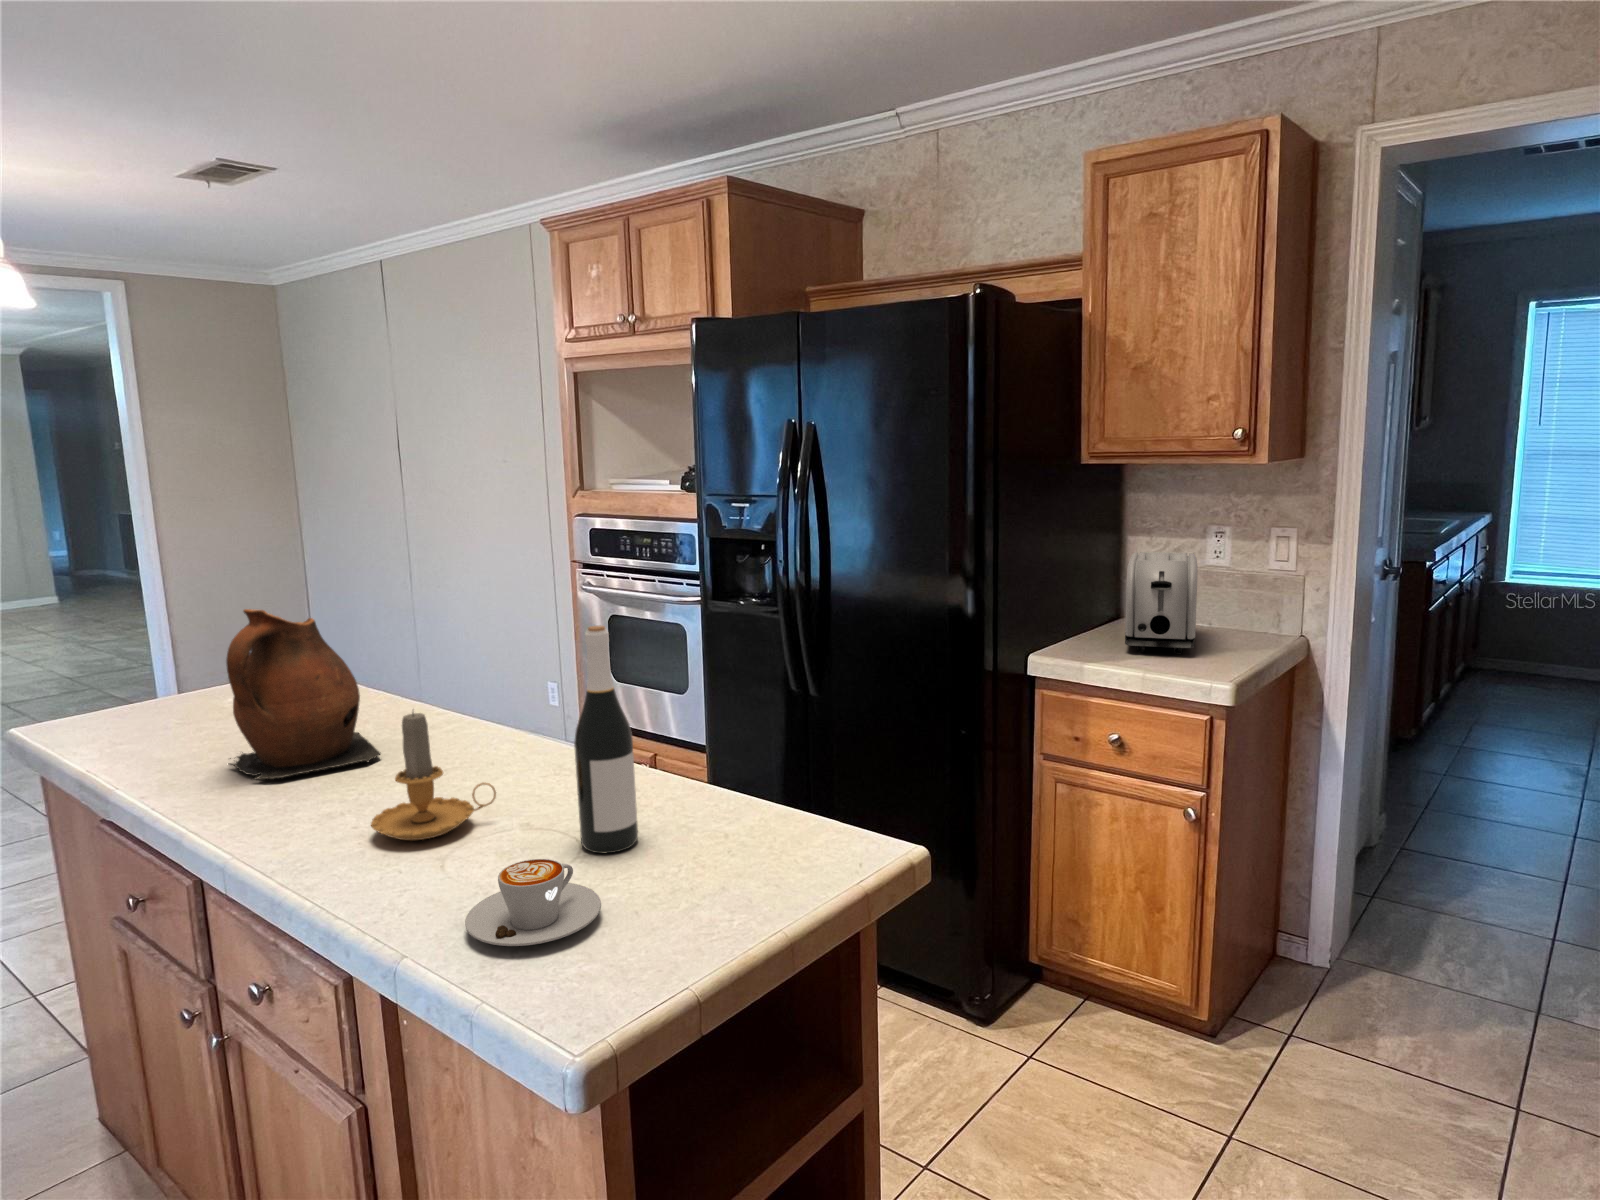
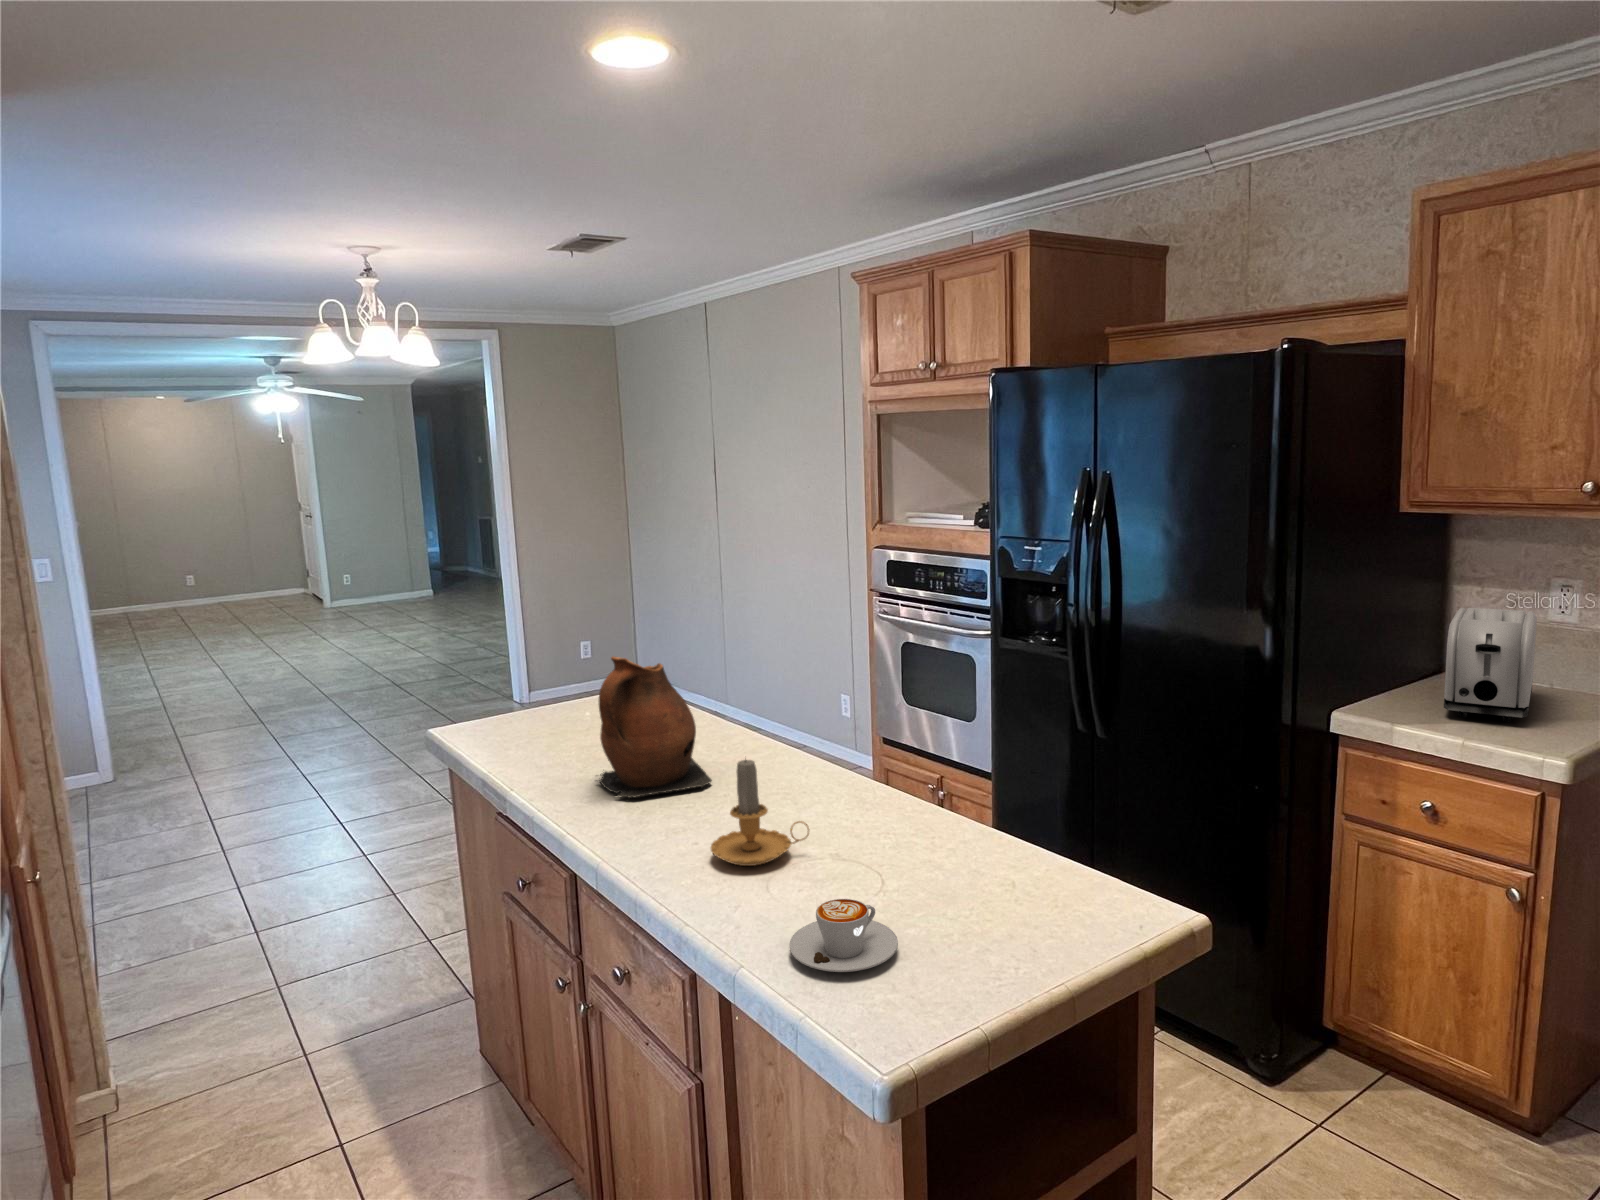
wine bottle: present [574,626,638,853] -> none [877,699,929,895]

